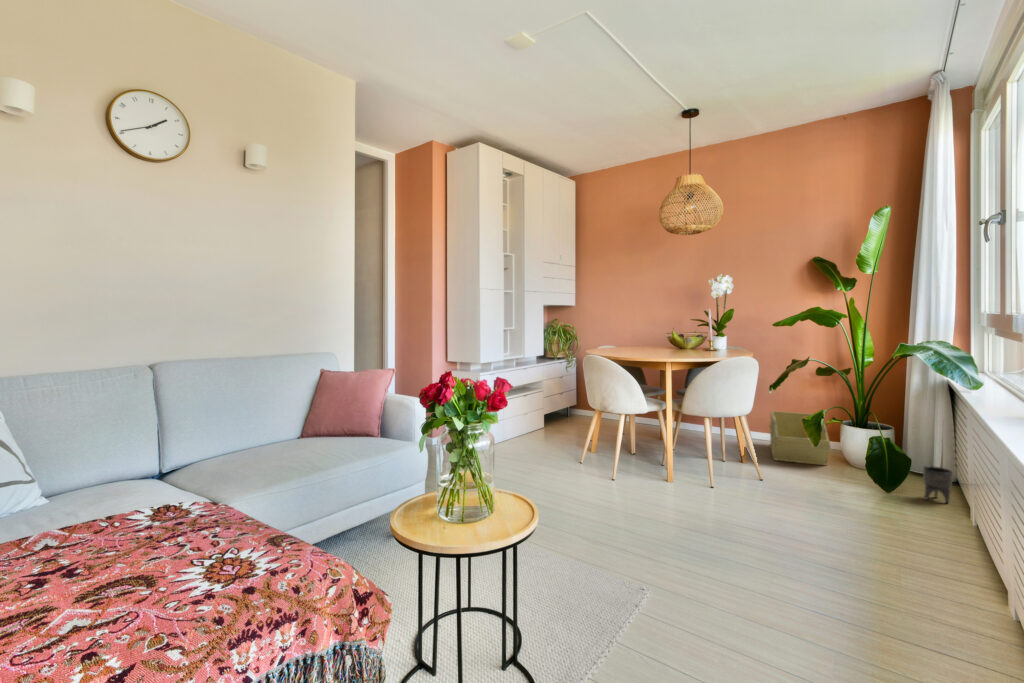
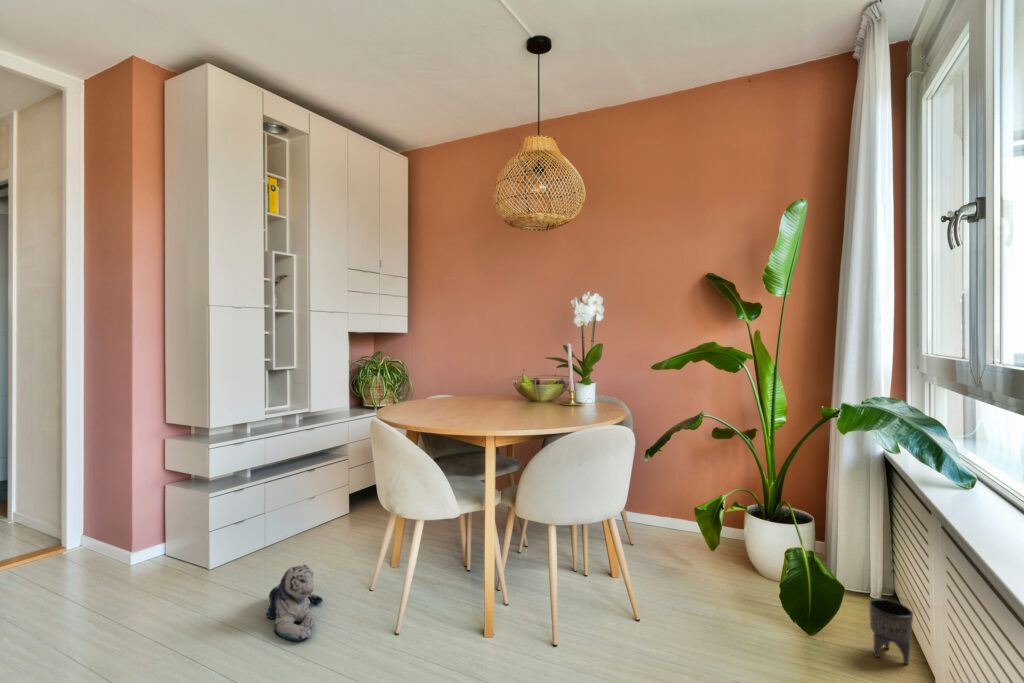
storage bin: present [770,411,830,466] -> none [653,485,734,578]
plush toy: none [531,437,564,474] -> present [266,565,323,641]

